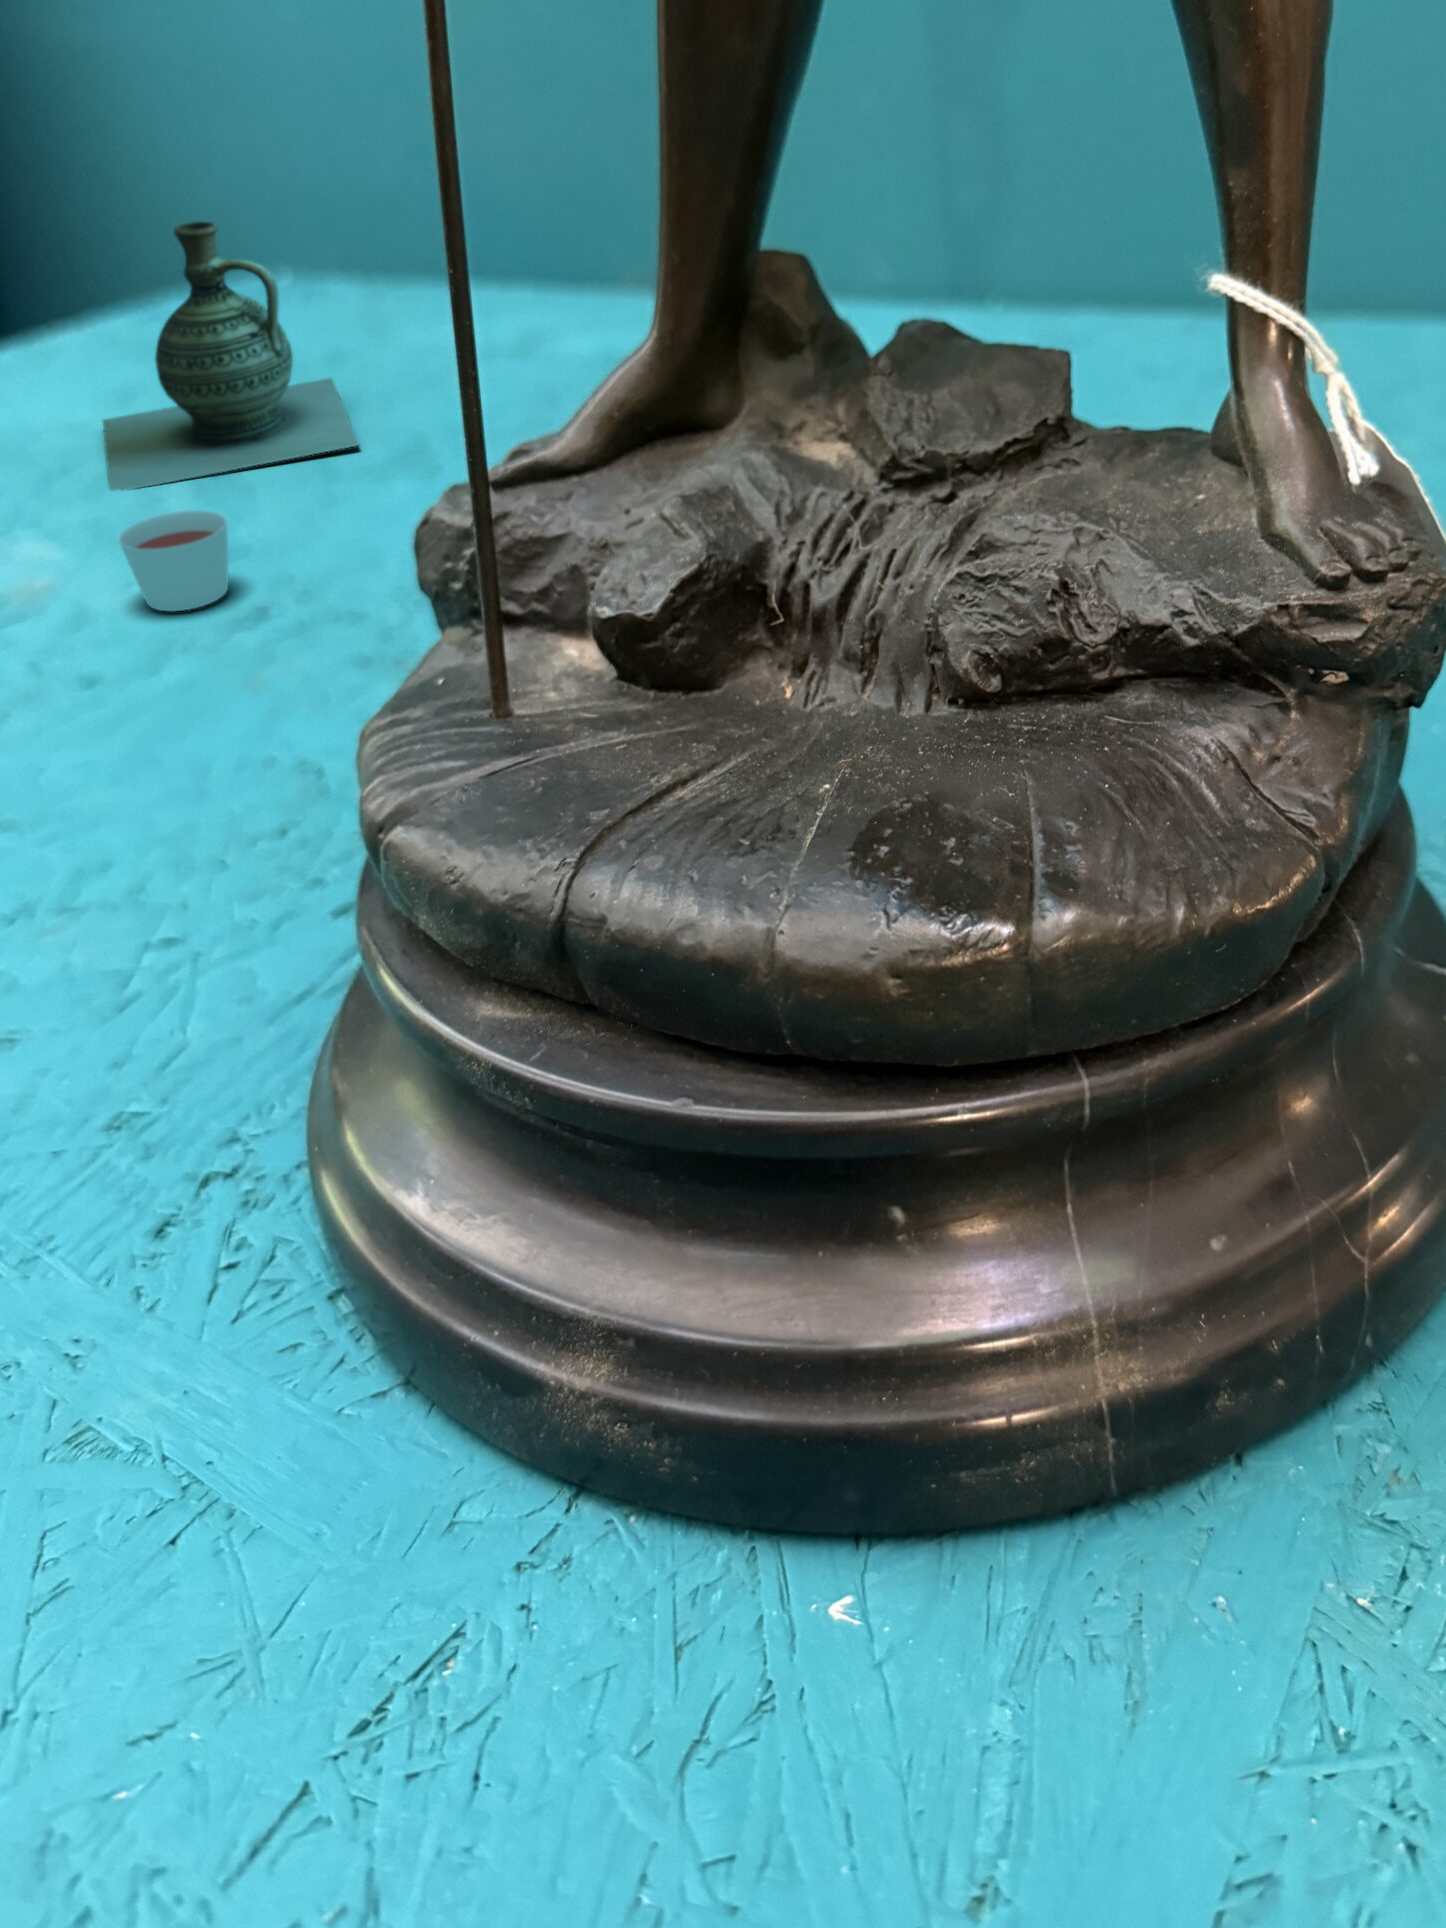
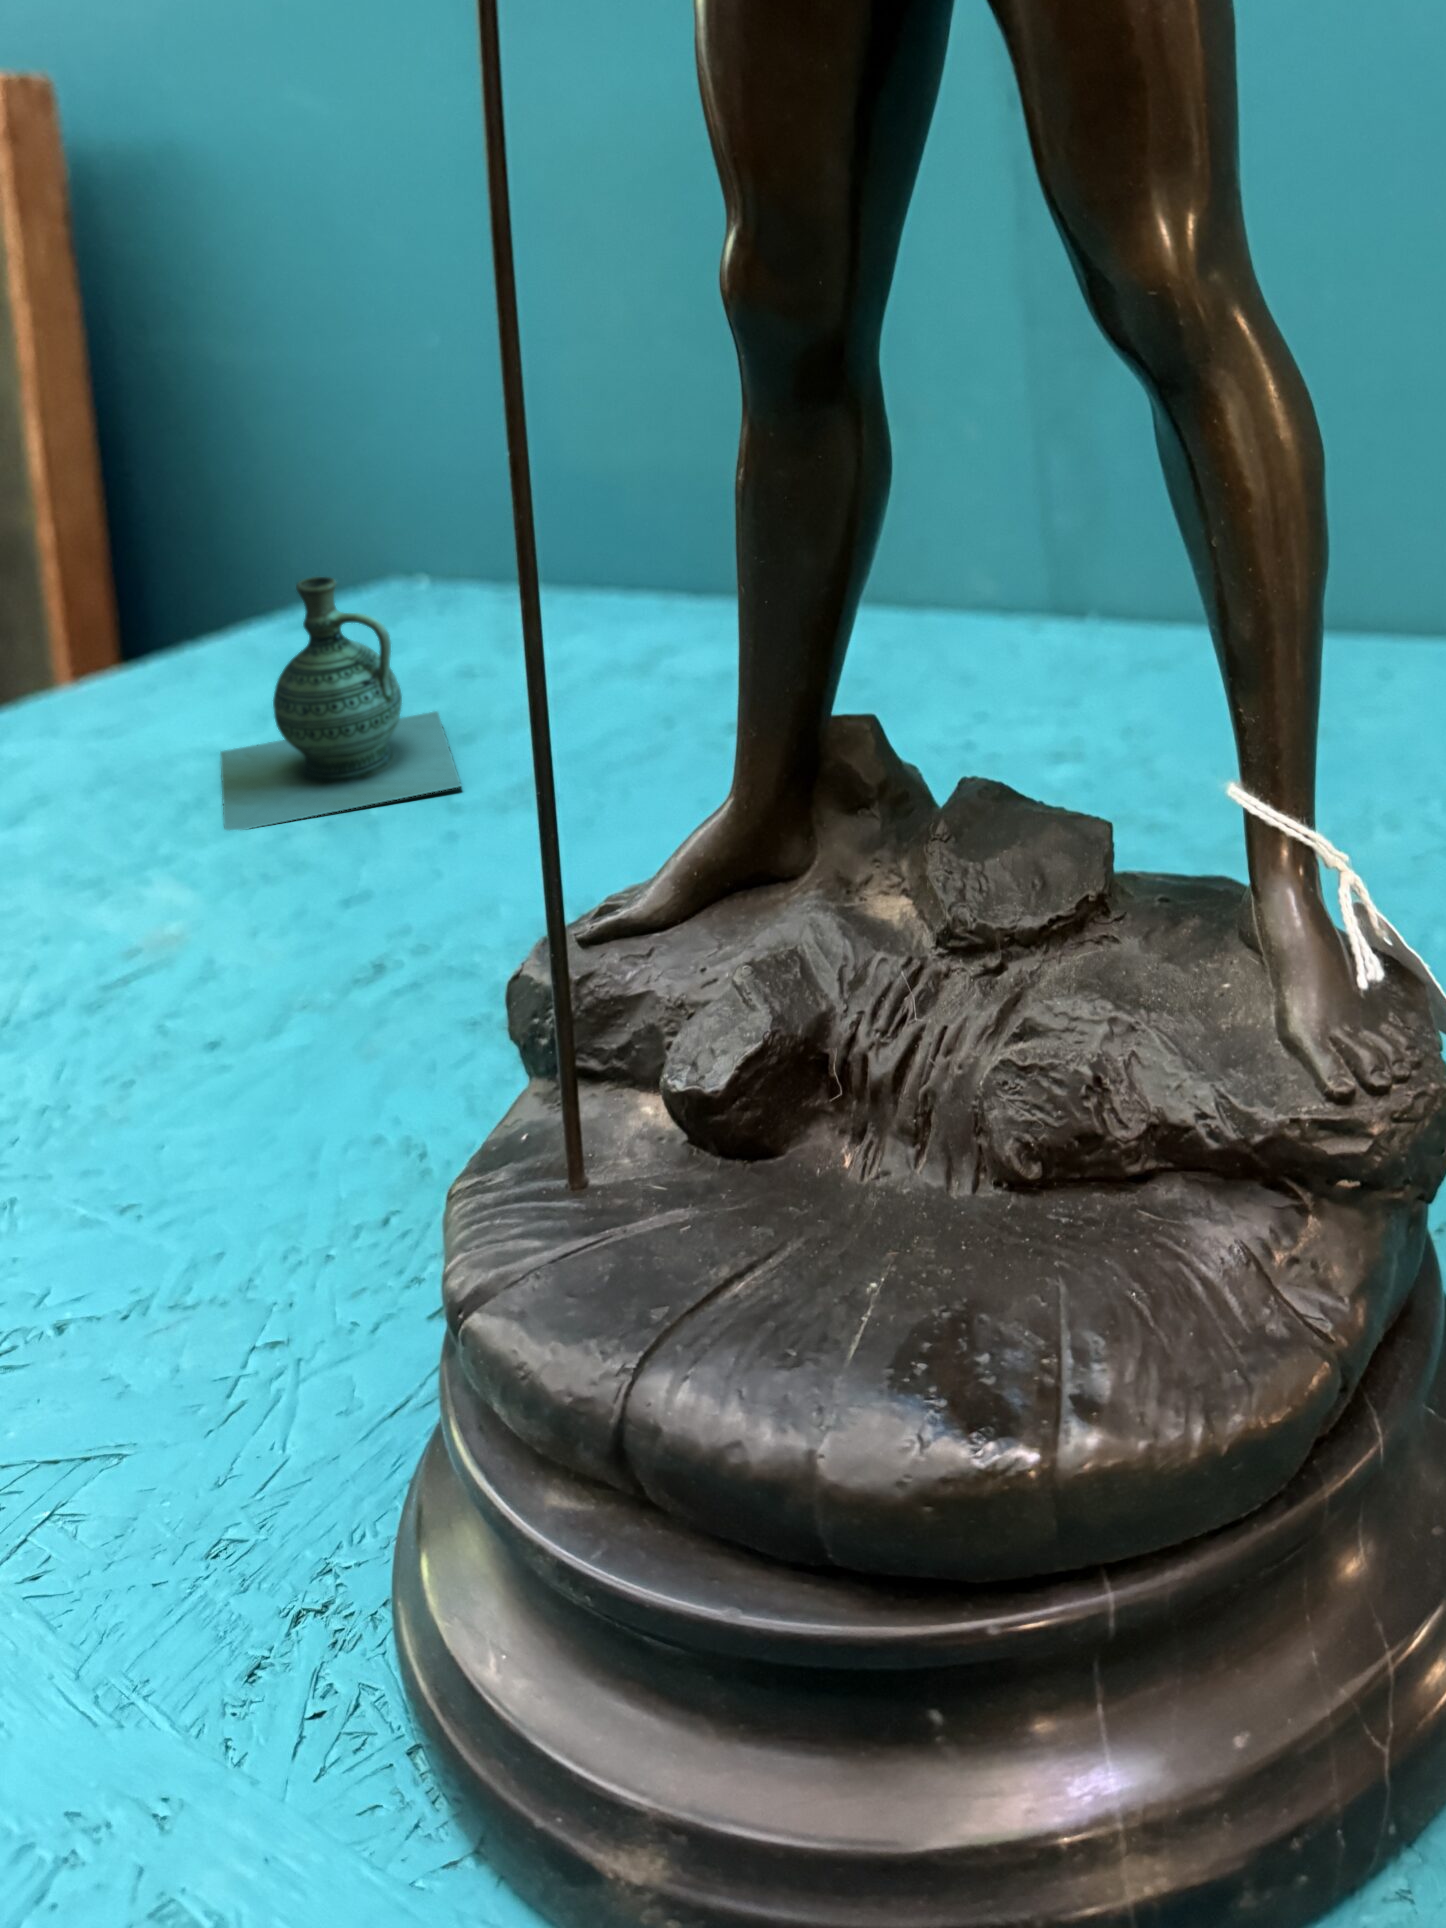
candle: present [118,510,228,611] -> none [232,870,335,970]

